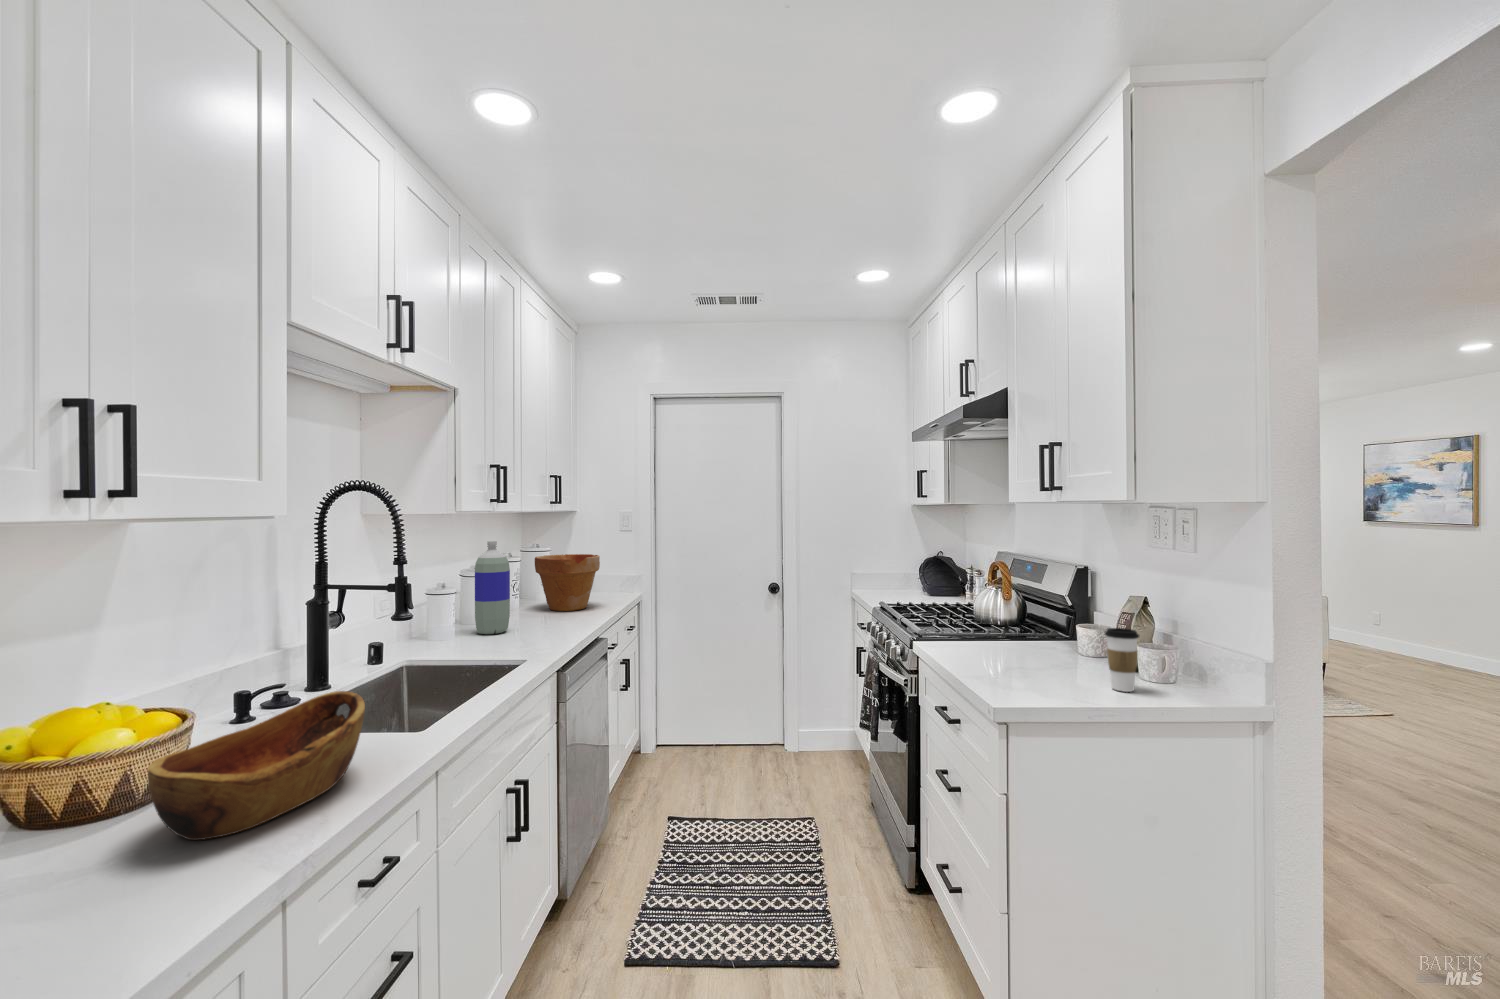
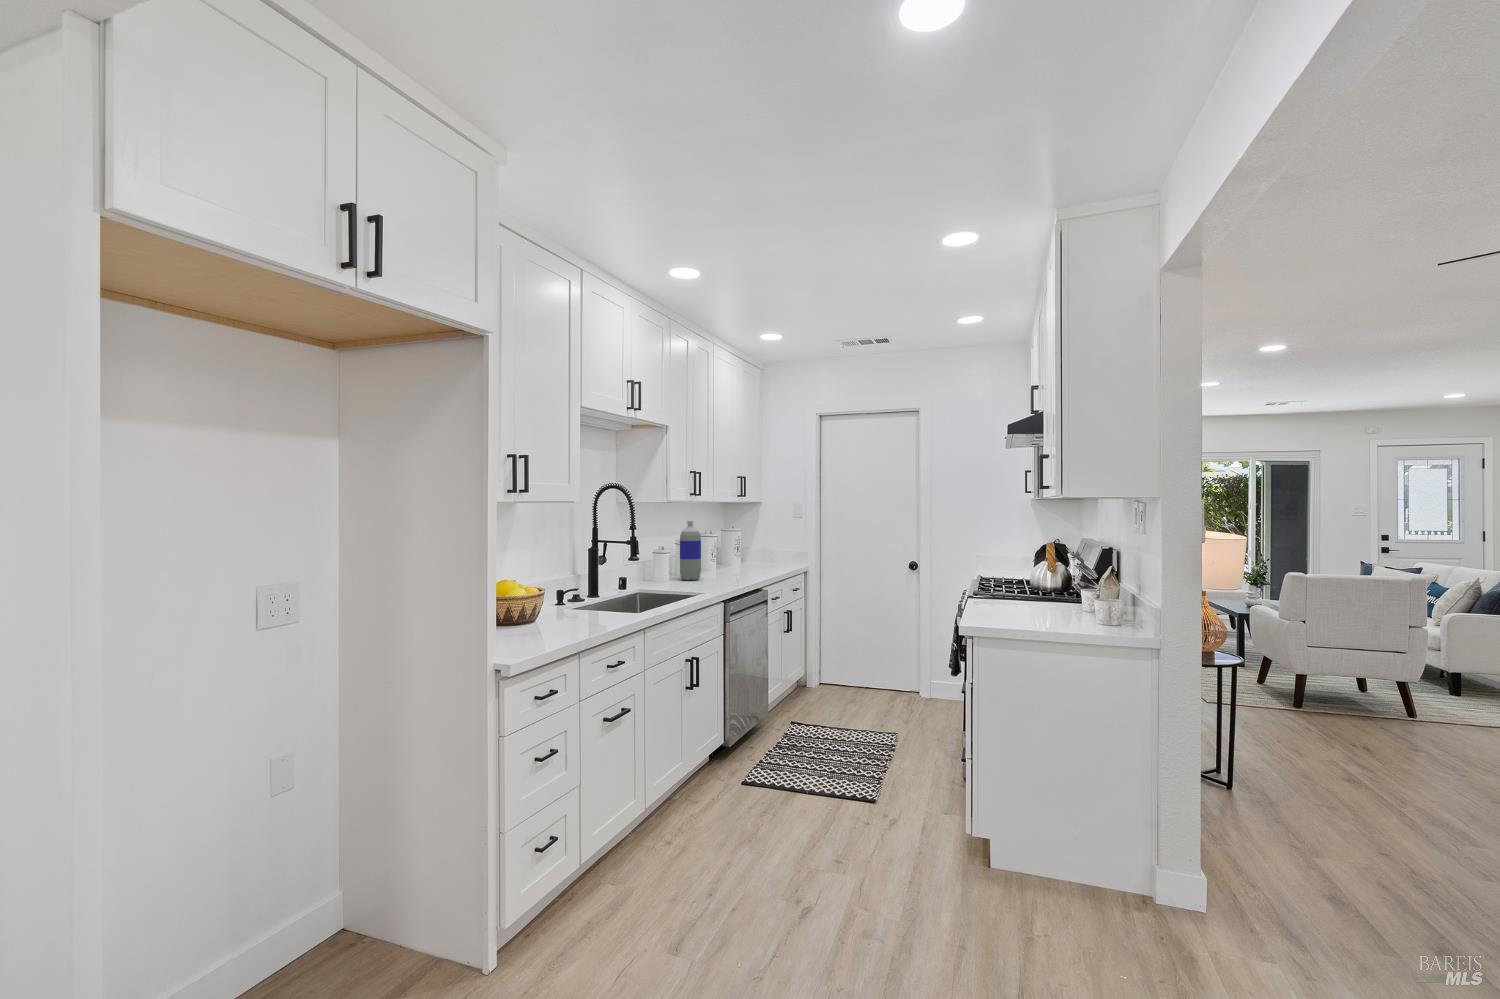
flower pot: present [535,554,600,611] -> none [723,533,768,572]
coffee cup: present [1105,628,1139,692] -> none [1064,587,1088,631]
wooden bowl: present [148,691,365,840] -> none [535,585,610,630]

